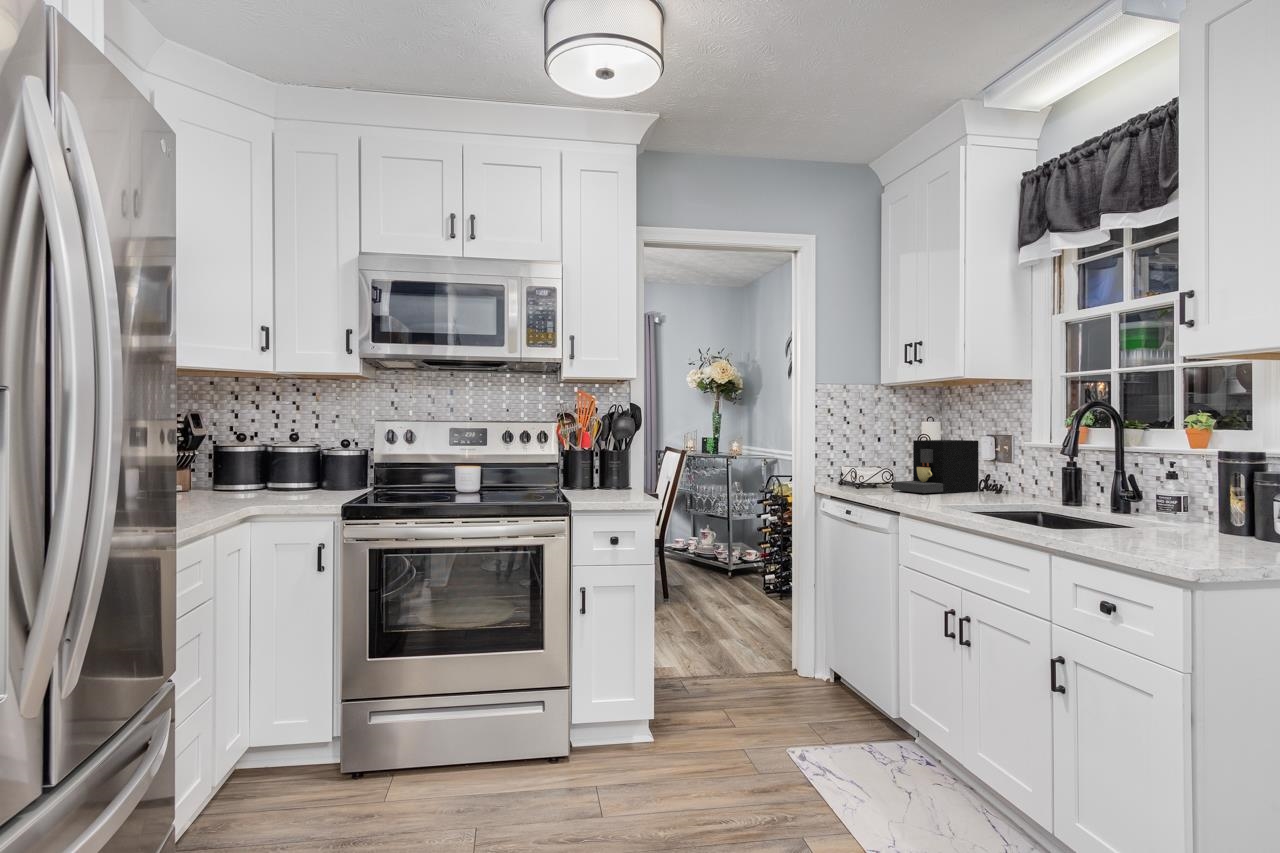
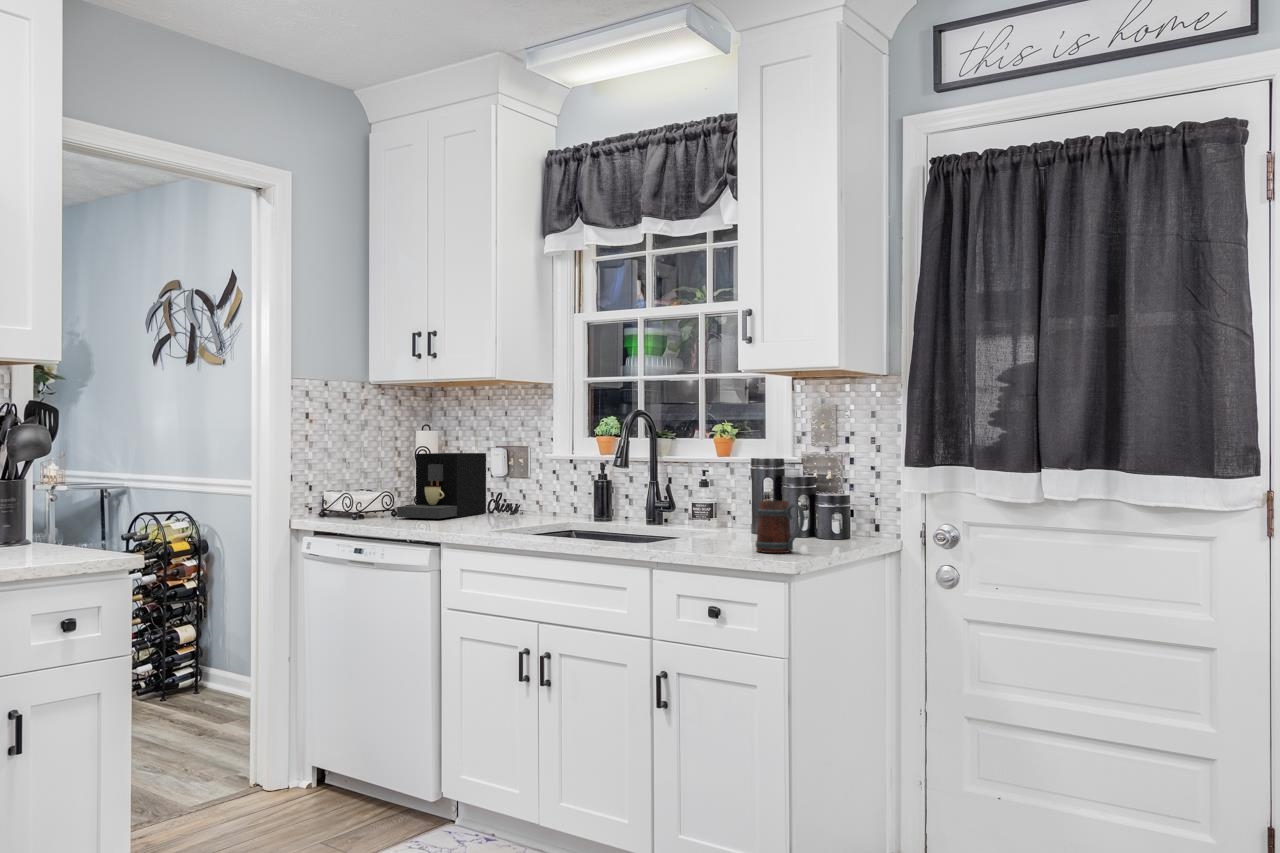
mug: none [1164,498,1224,557] -> present [756,500,805,553]

